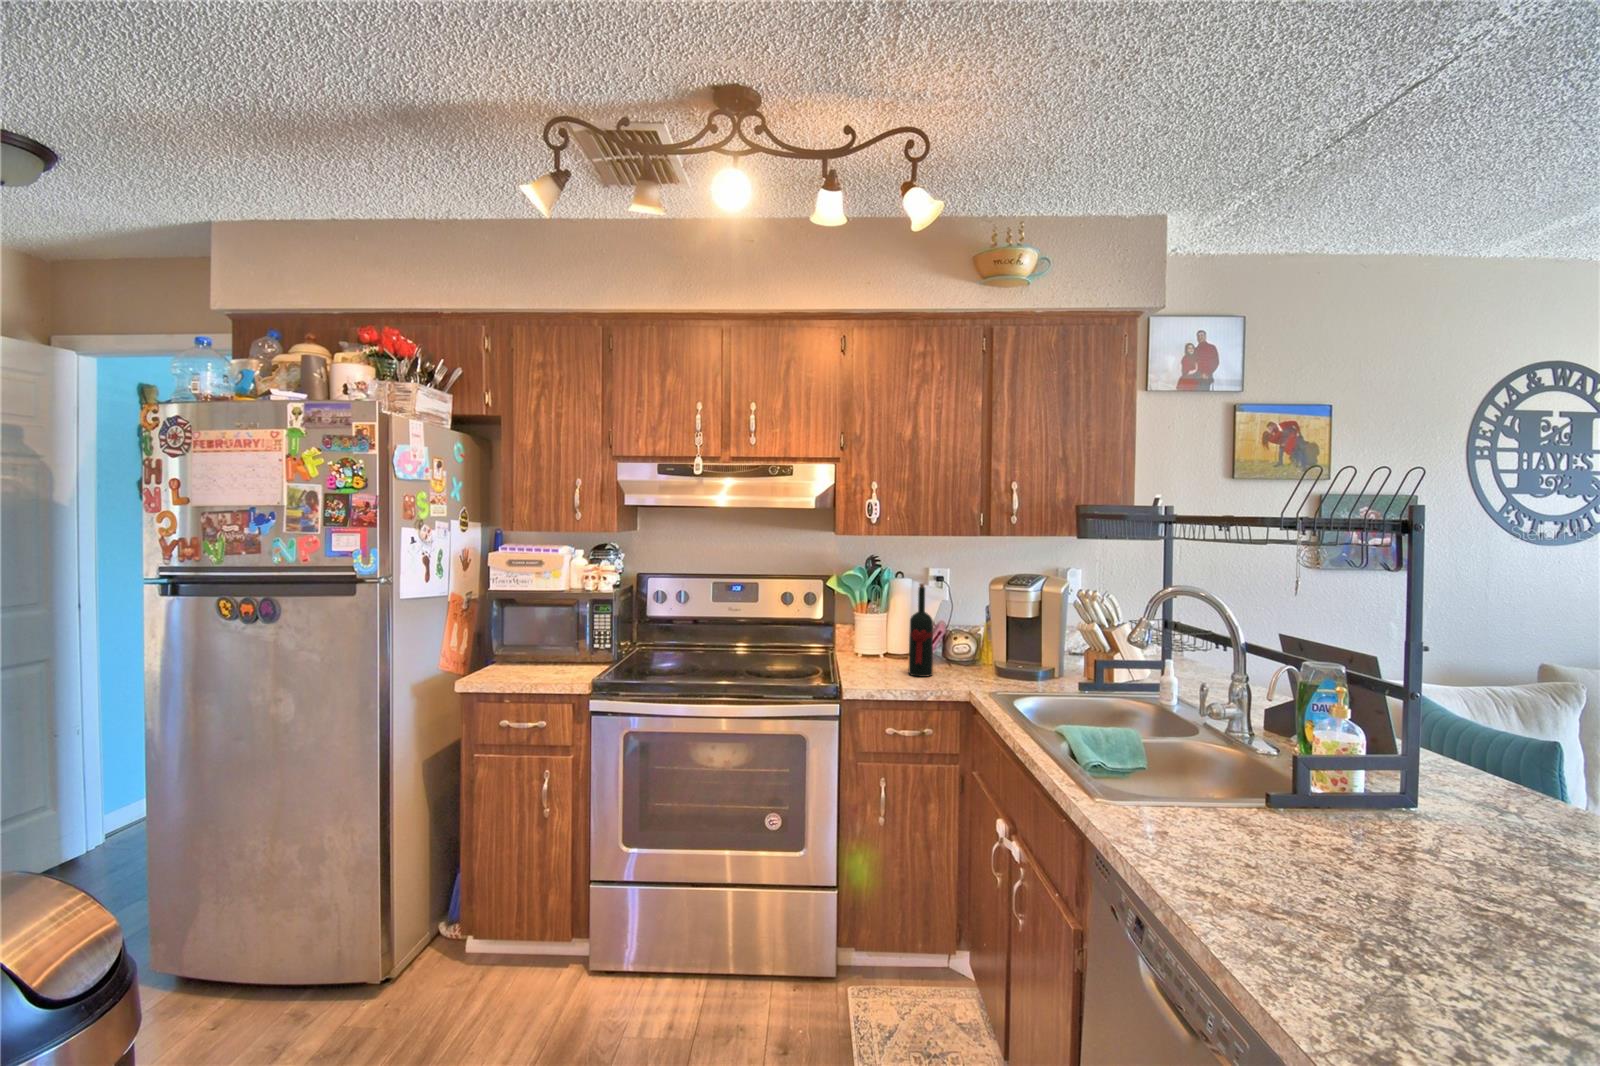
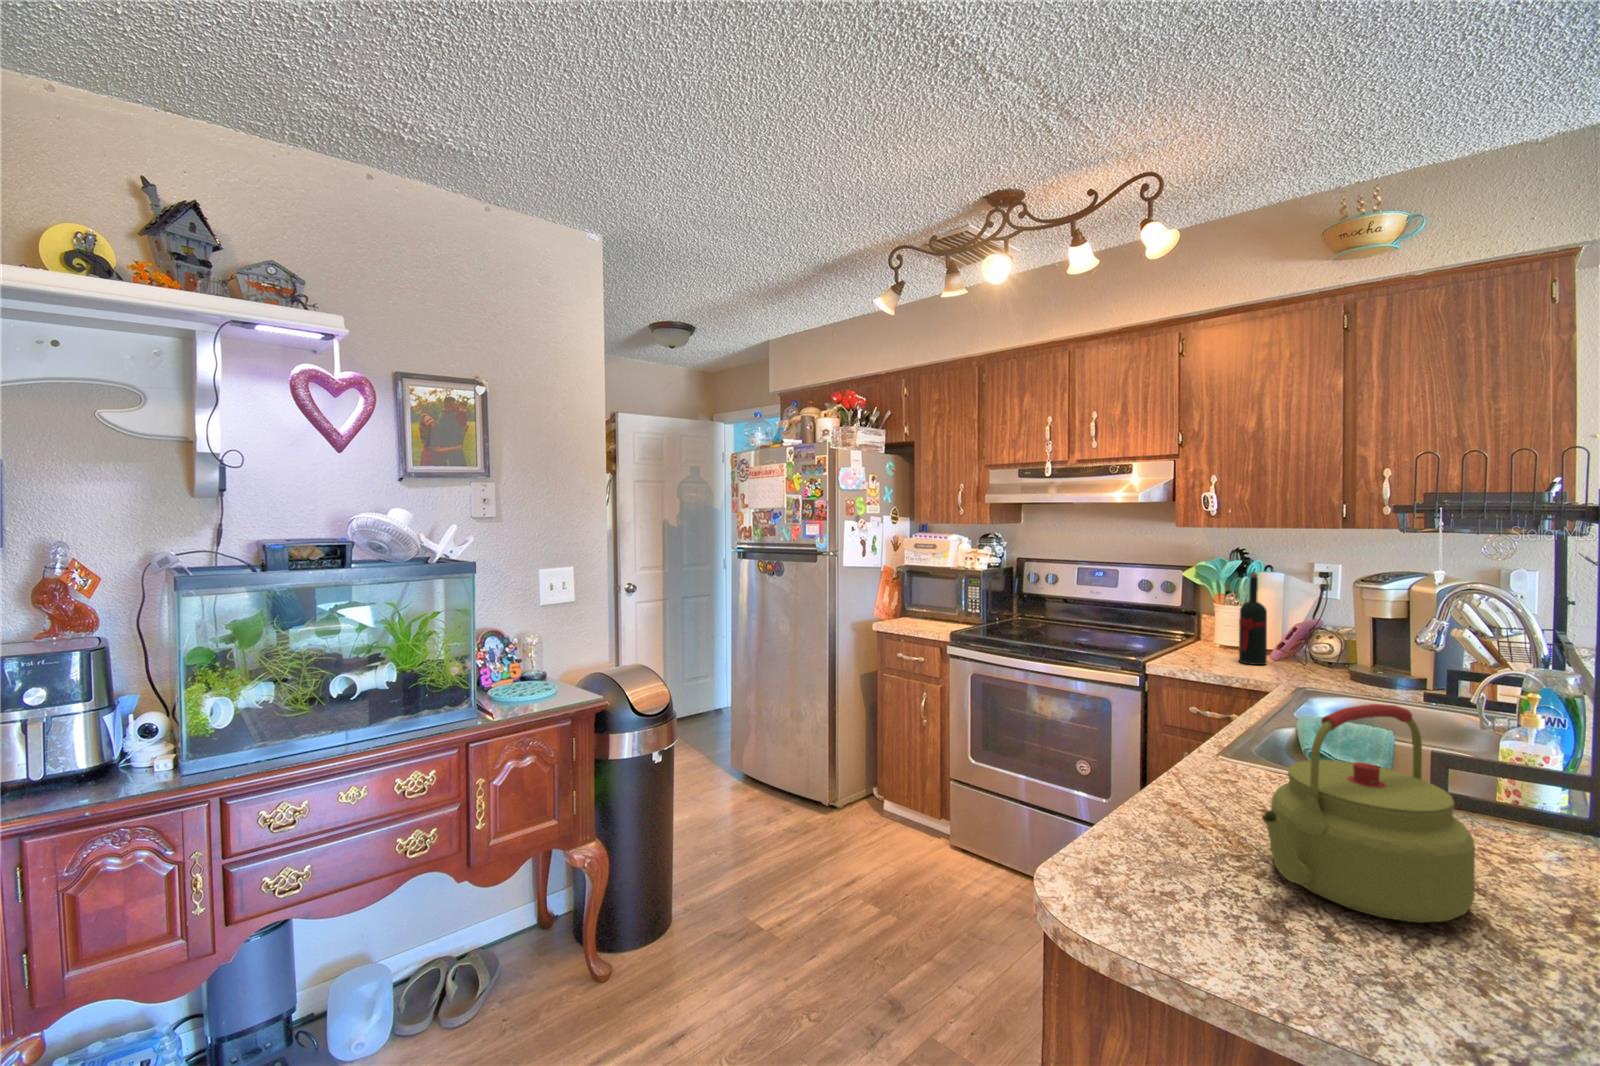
kettle: none [1299,735,1496,956] -> present [1262,704,1475,923]

